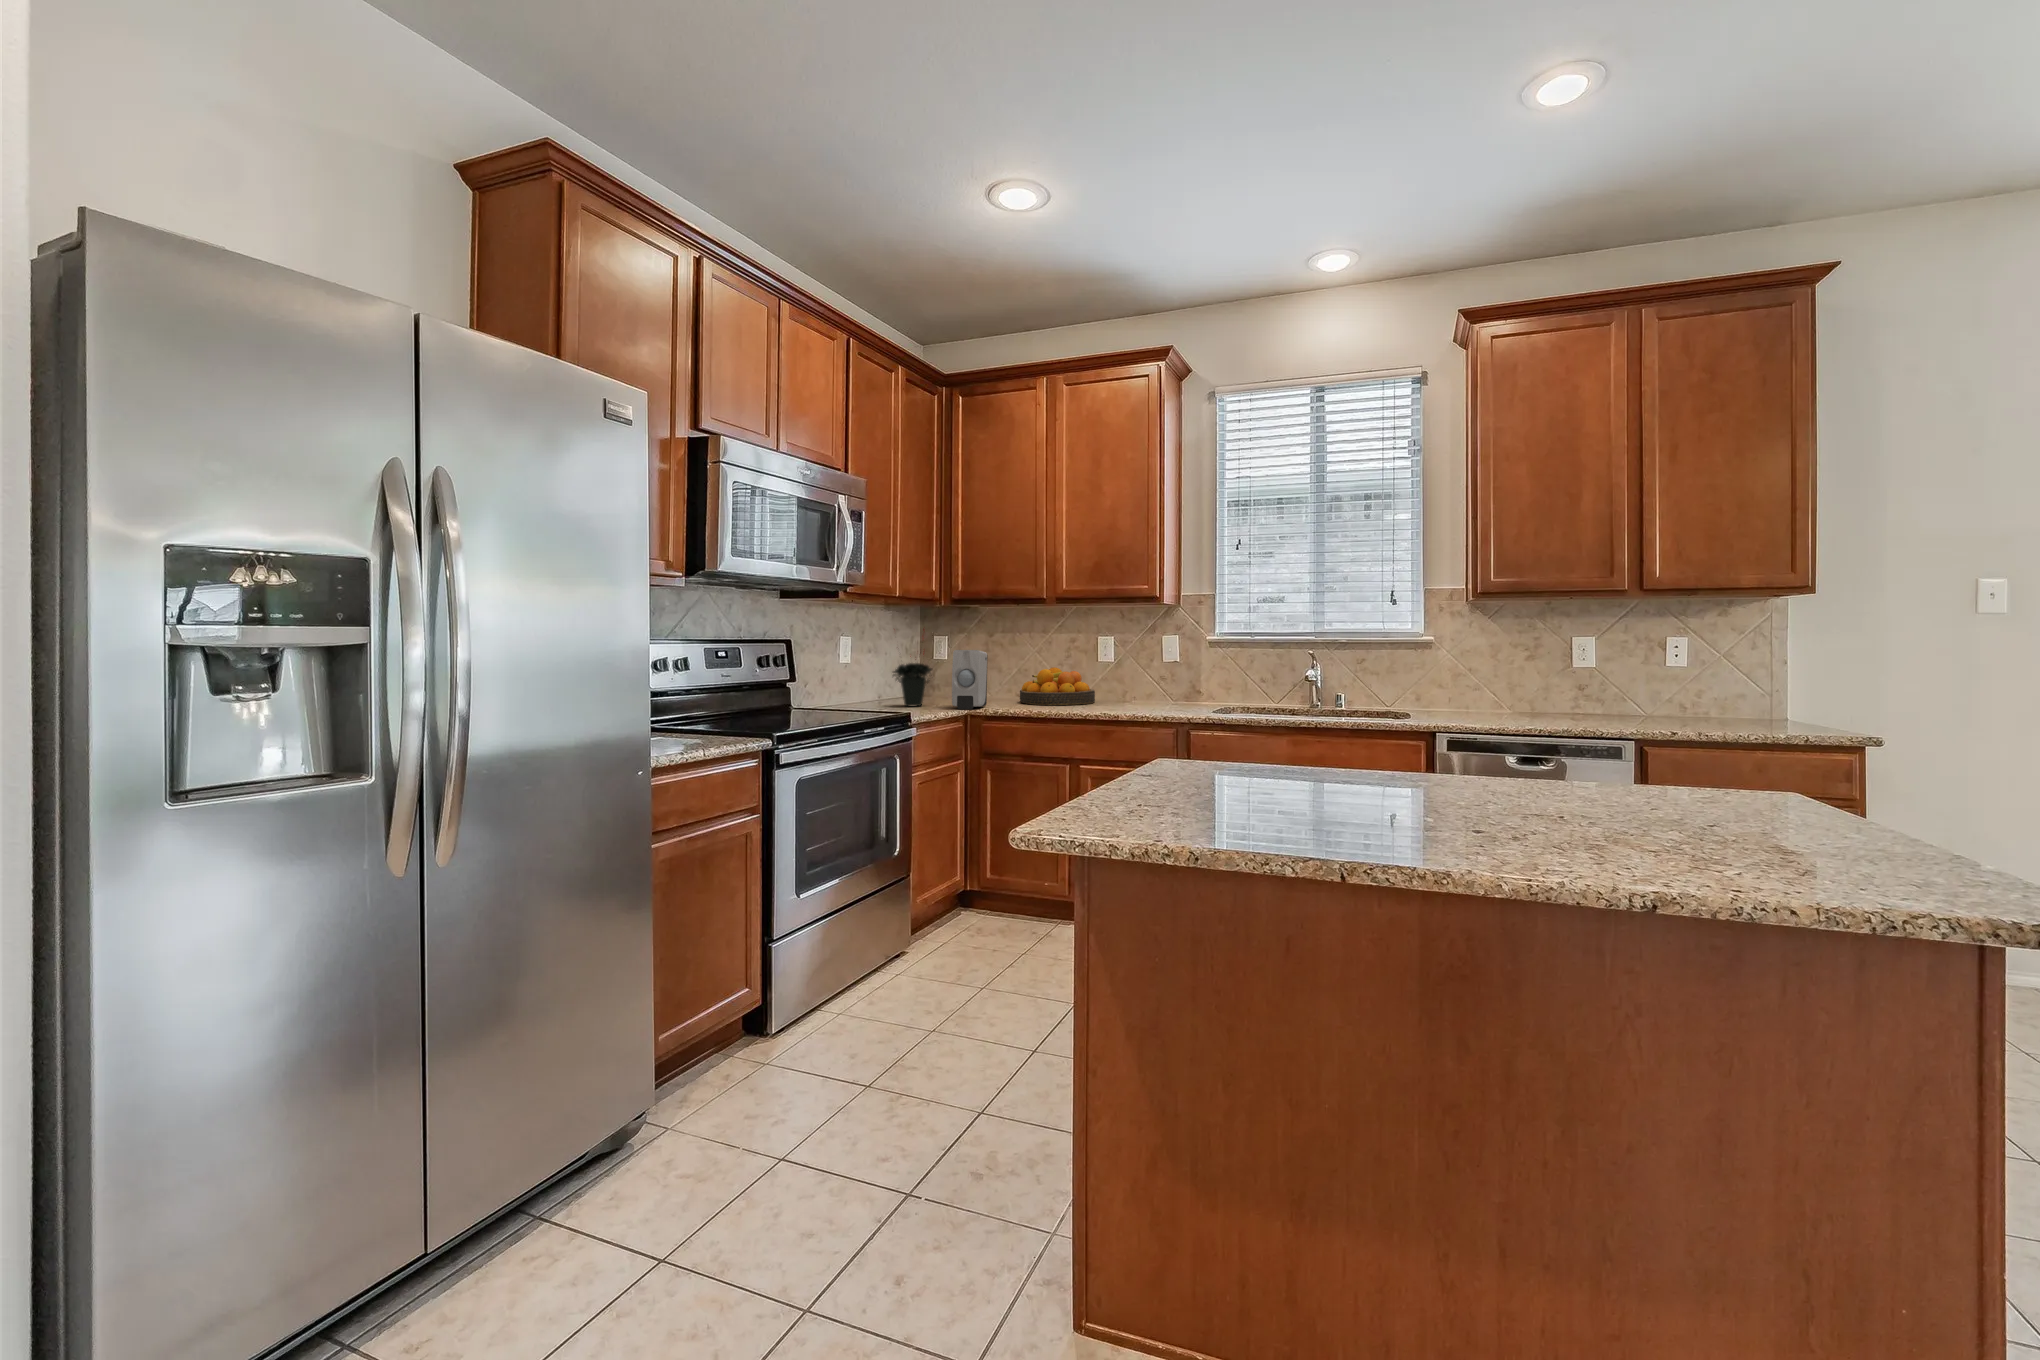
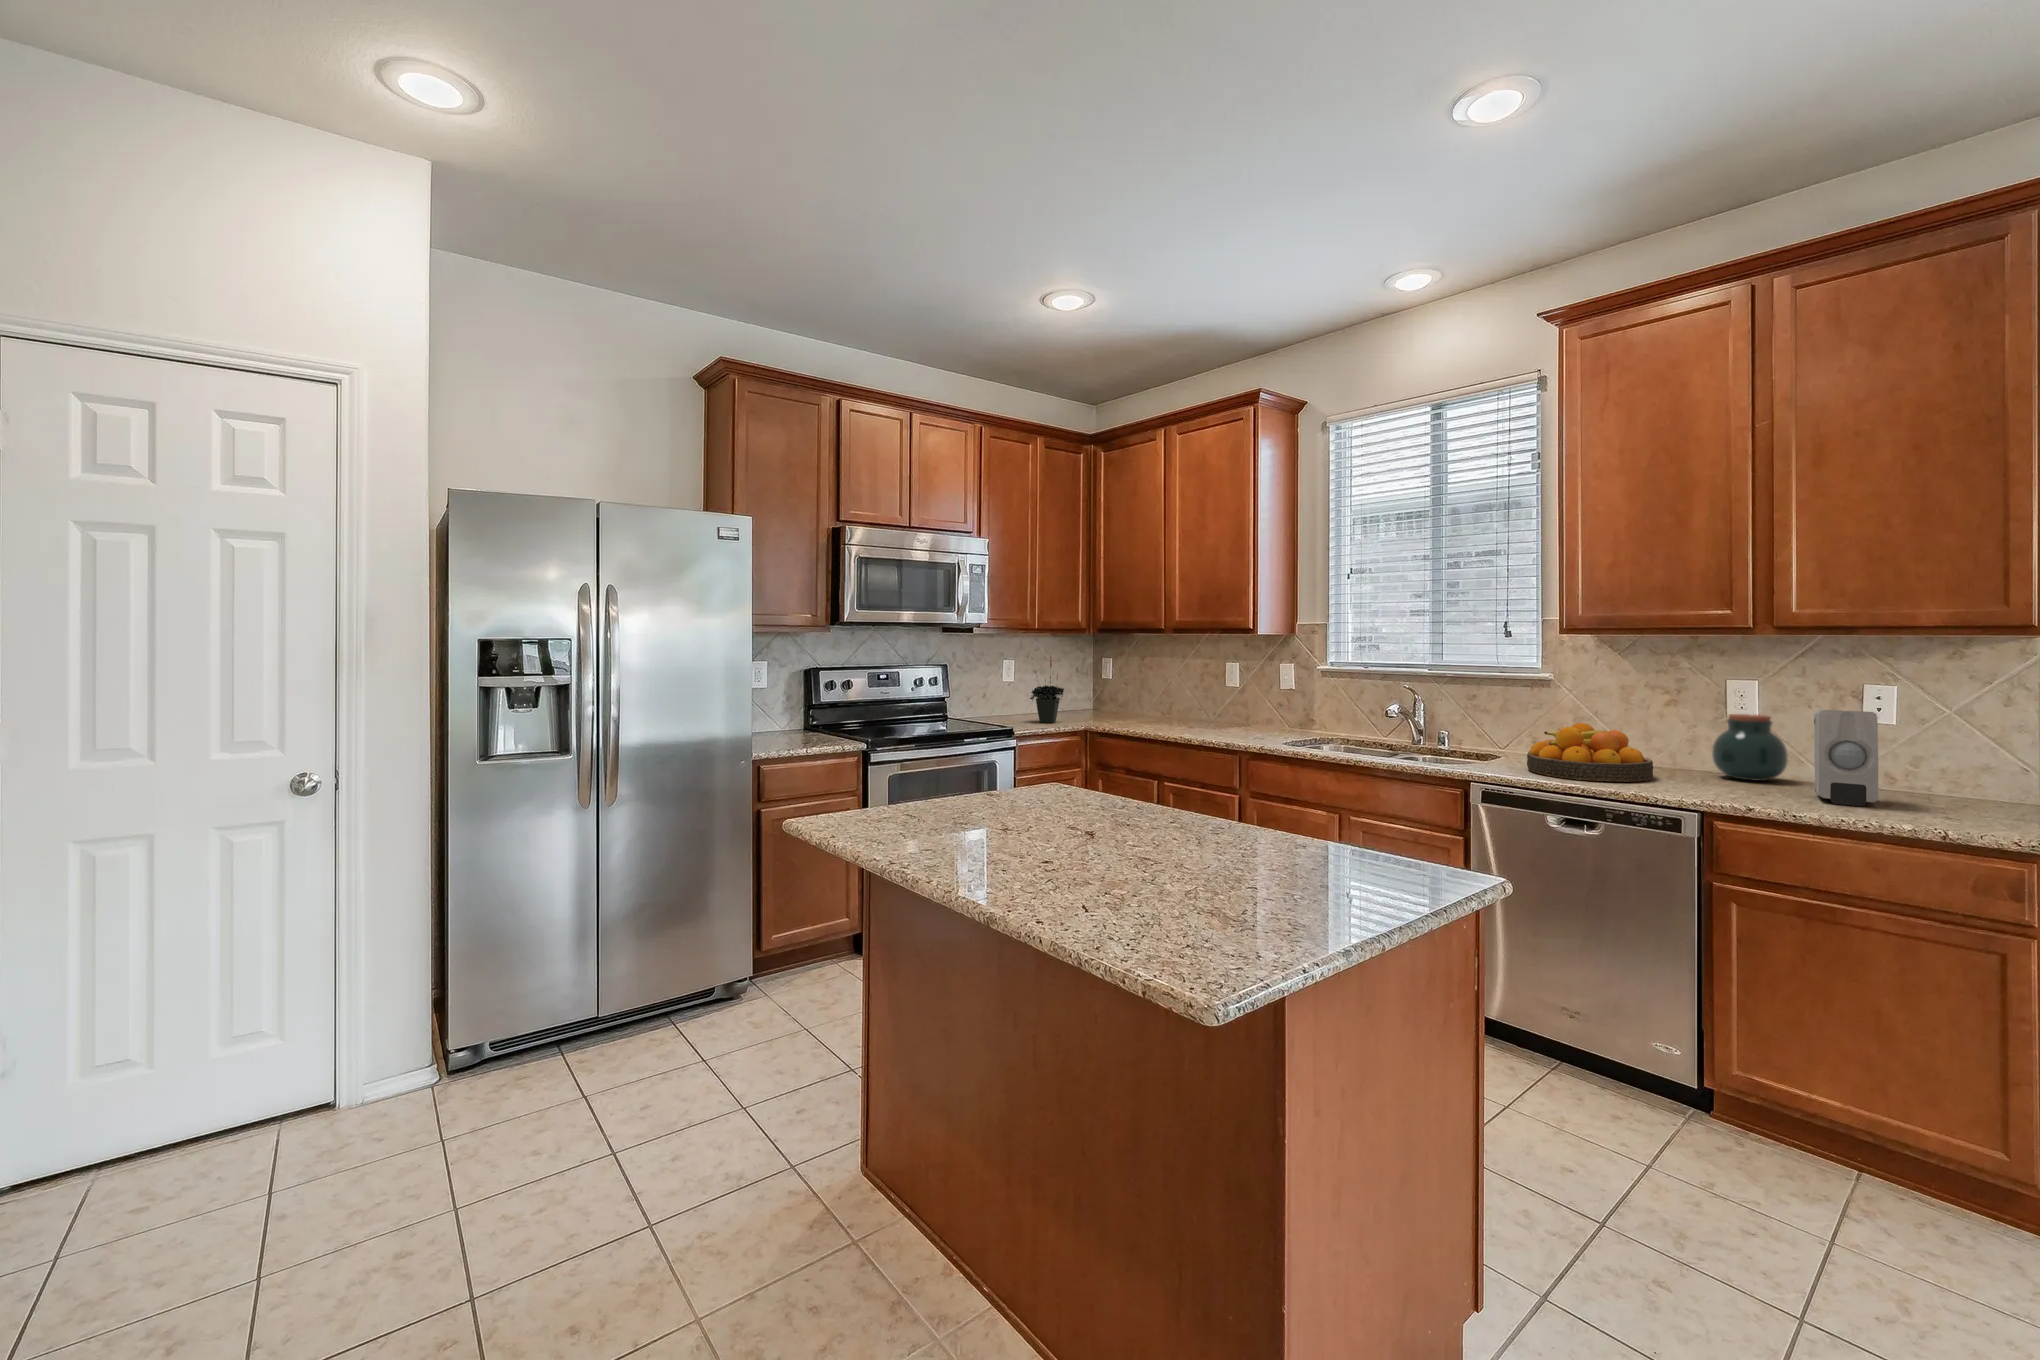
soap dispenser: present [952,650,988,709] -> present [1814,710,1878,806]
jar: none [1569,663,1624,715] -> present [1712,714,1788,781]
fruit bowl: present [1020,667,1095,705] -> present [1527,723,1653,782]

